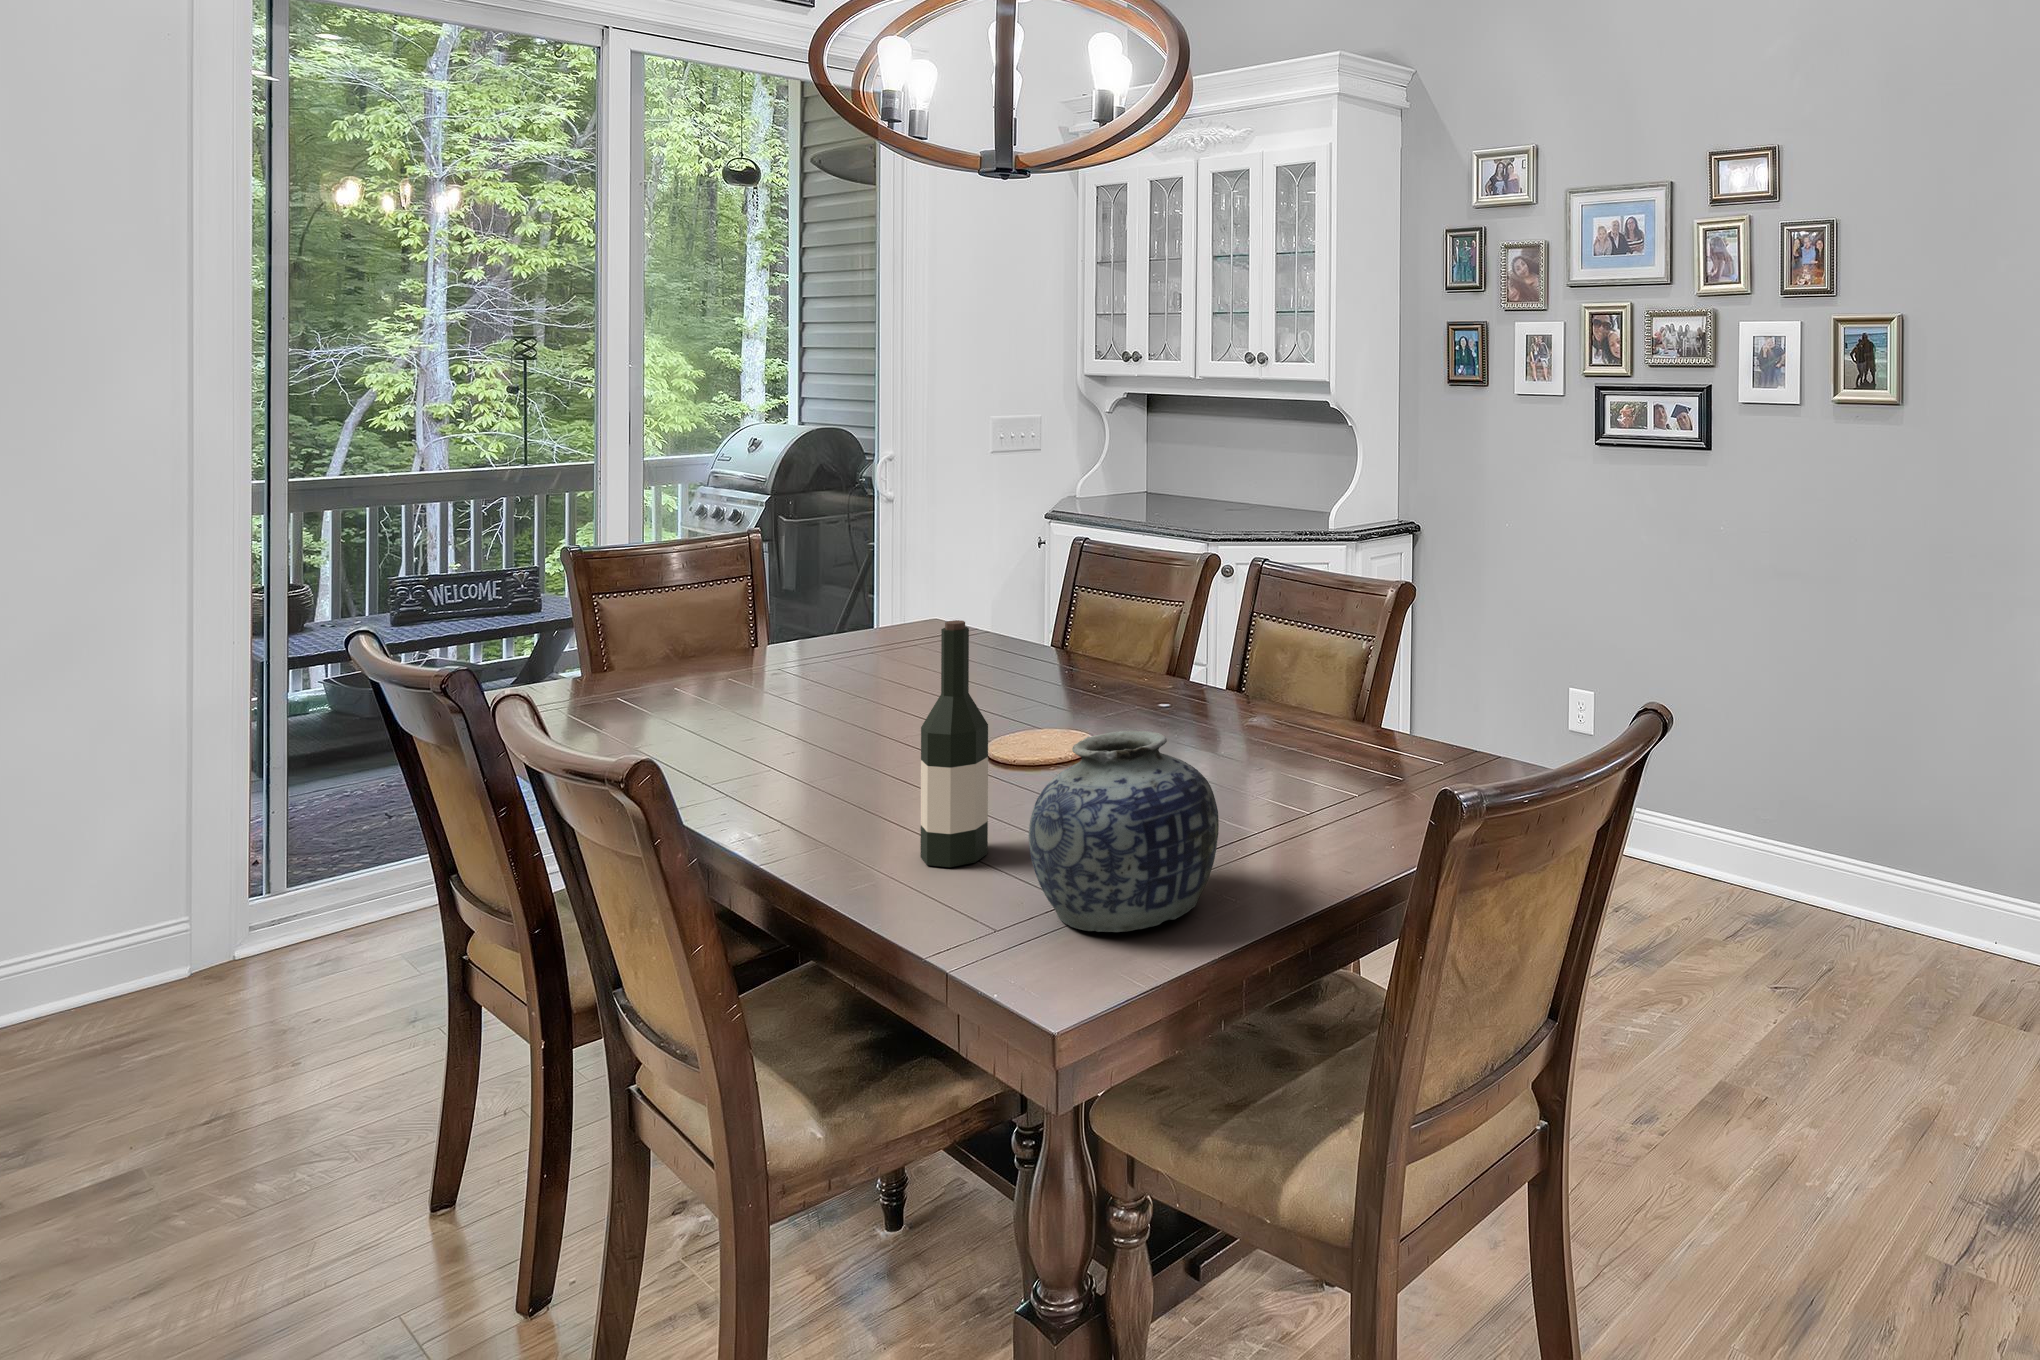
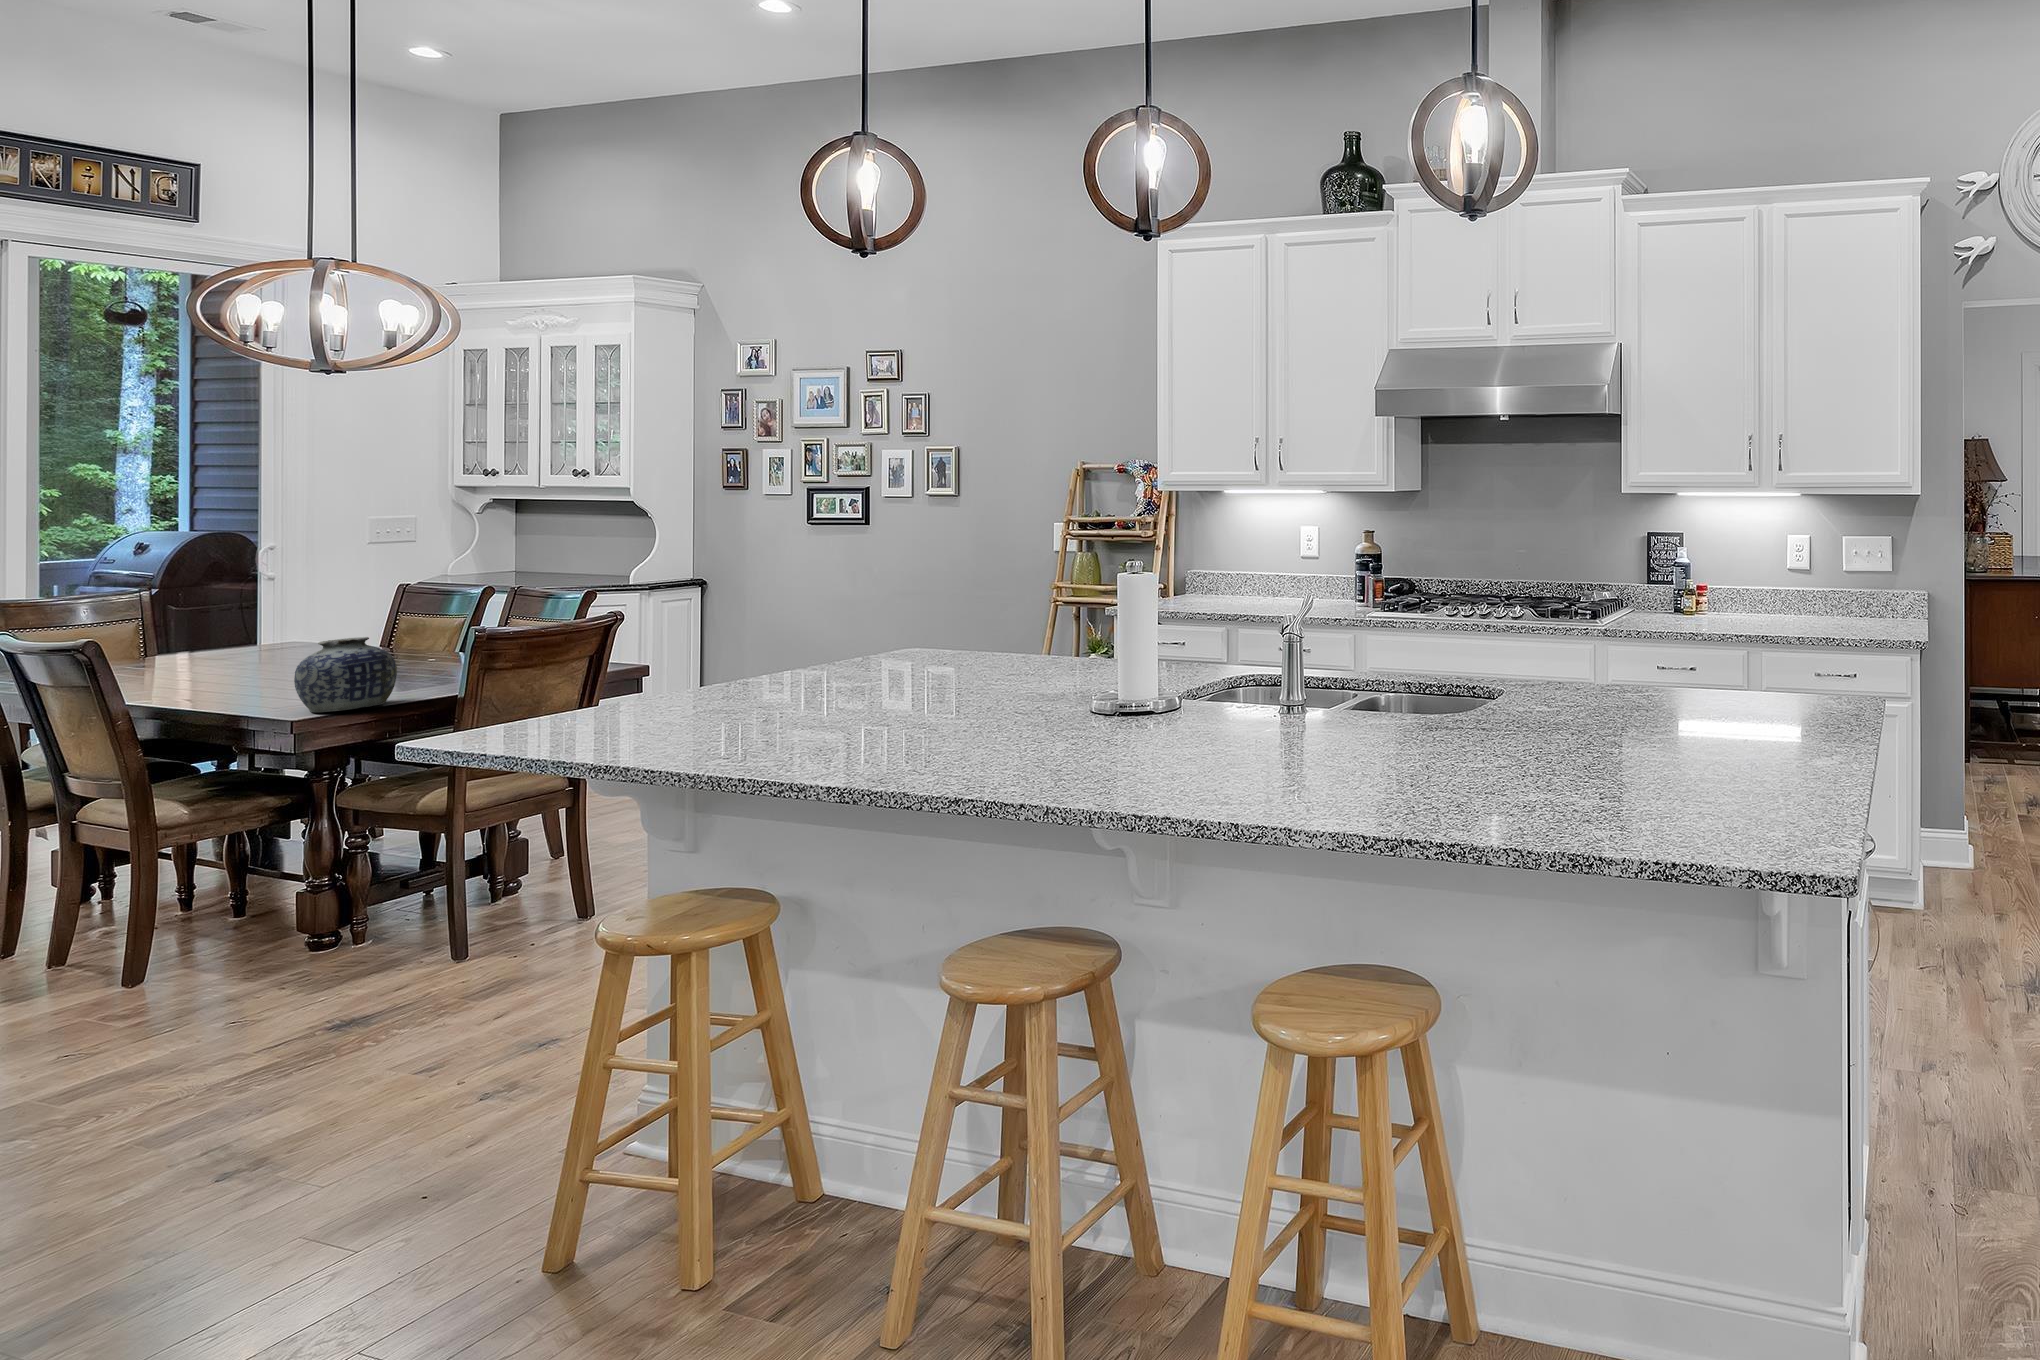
wine bottle: present [920,620,988,867] -> none [244,599,283,707]

